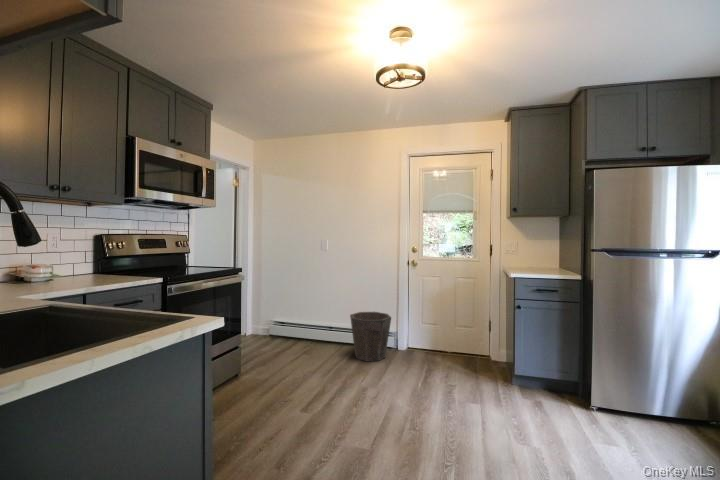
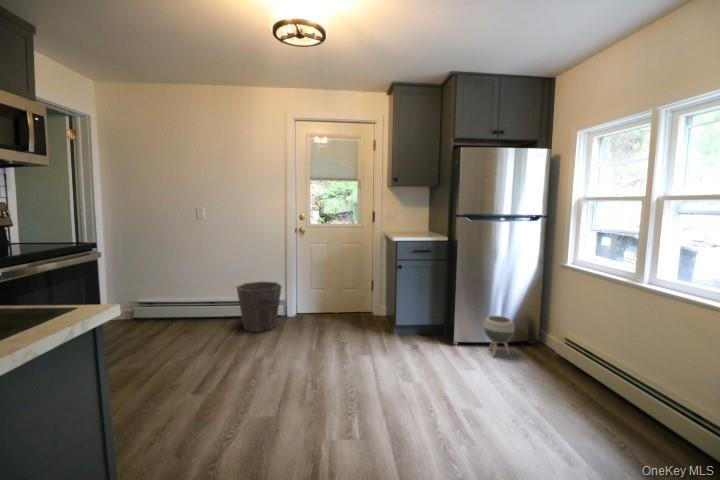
planter: none [635,379,685,437] -> present [484,316,514,357]

